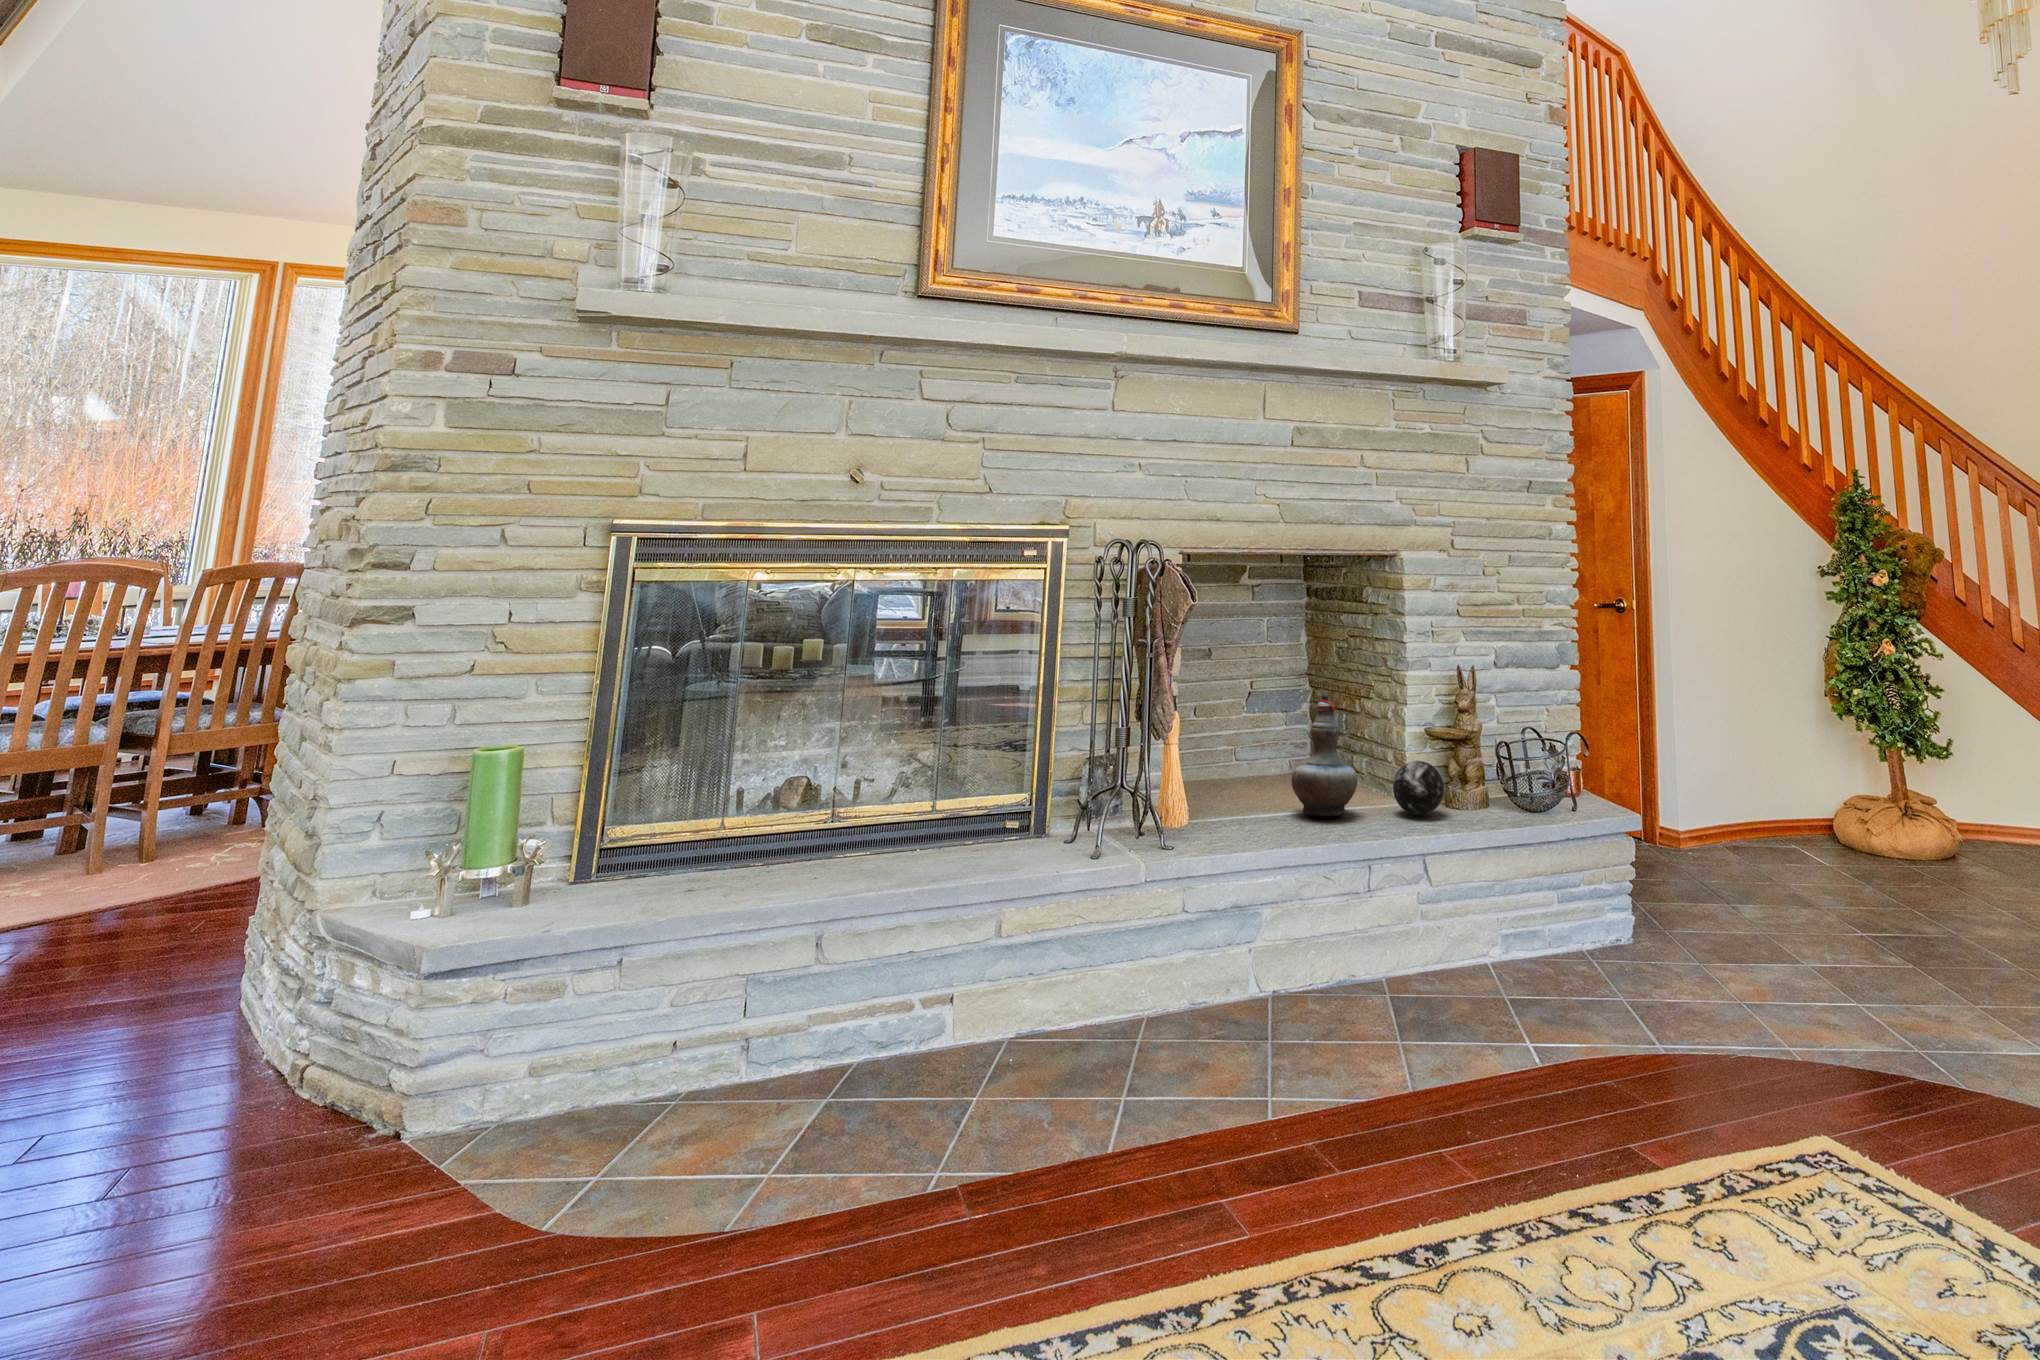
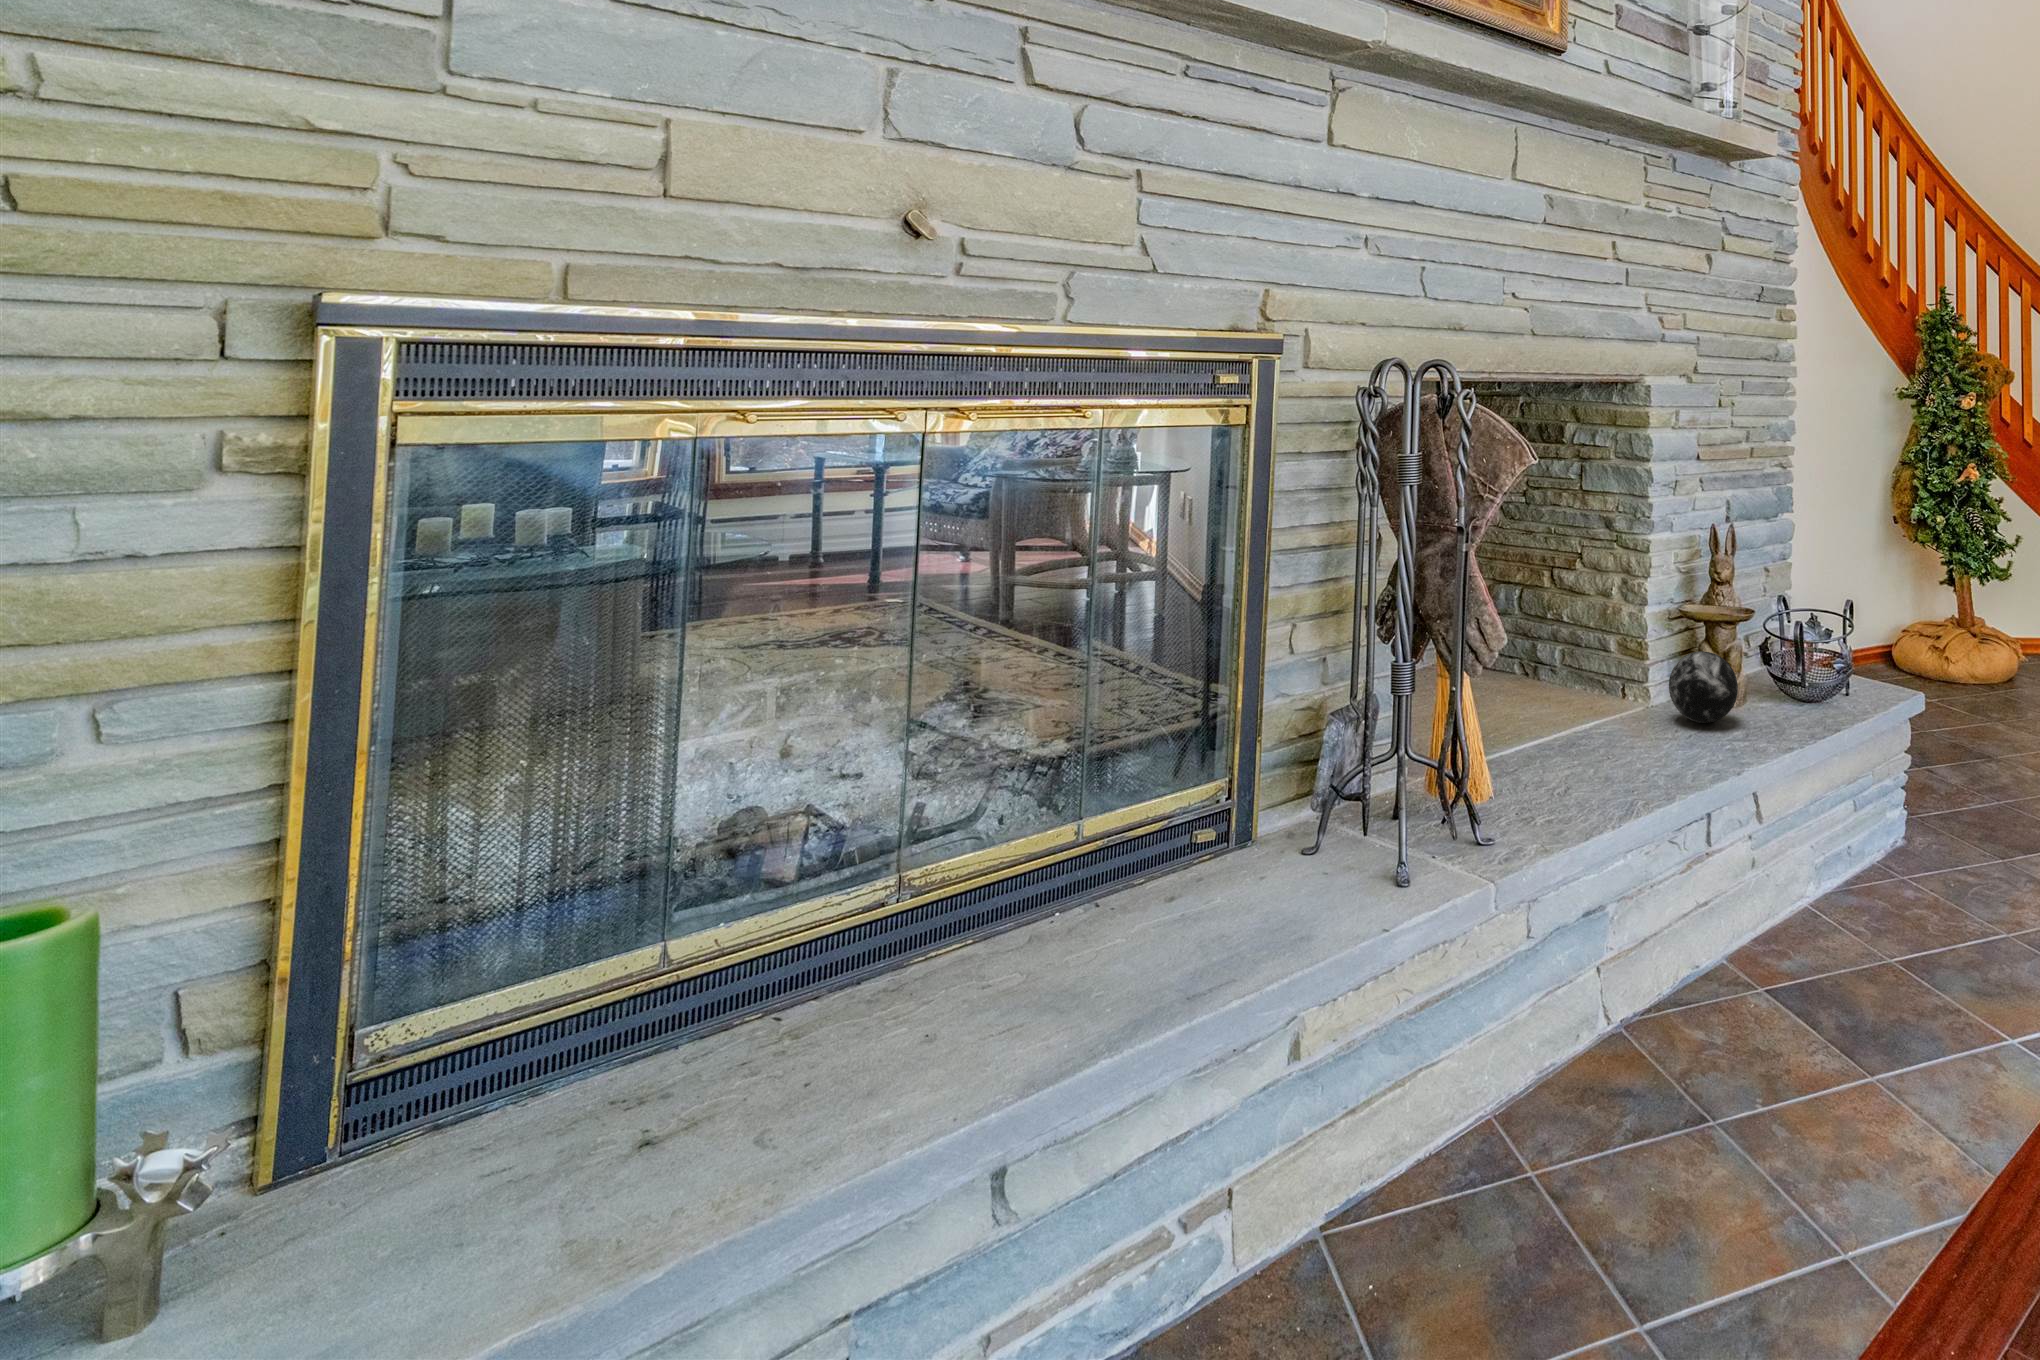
decorative vase: present [1292,691,1357,816] -> none [1553,568,1645,745]

